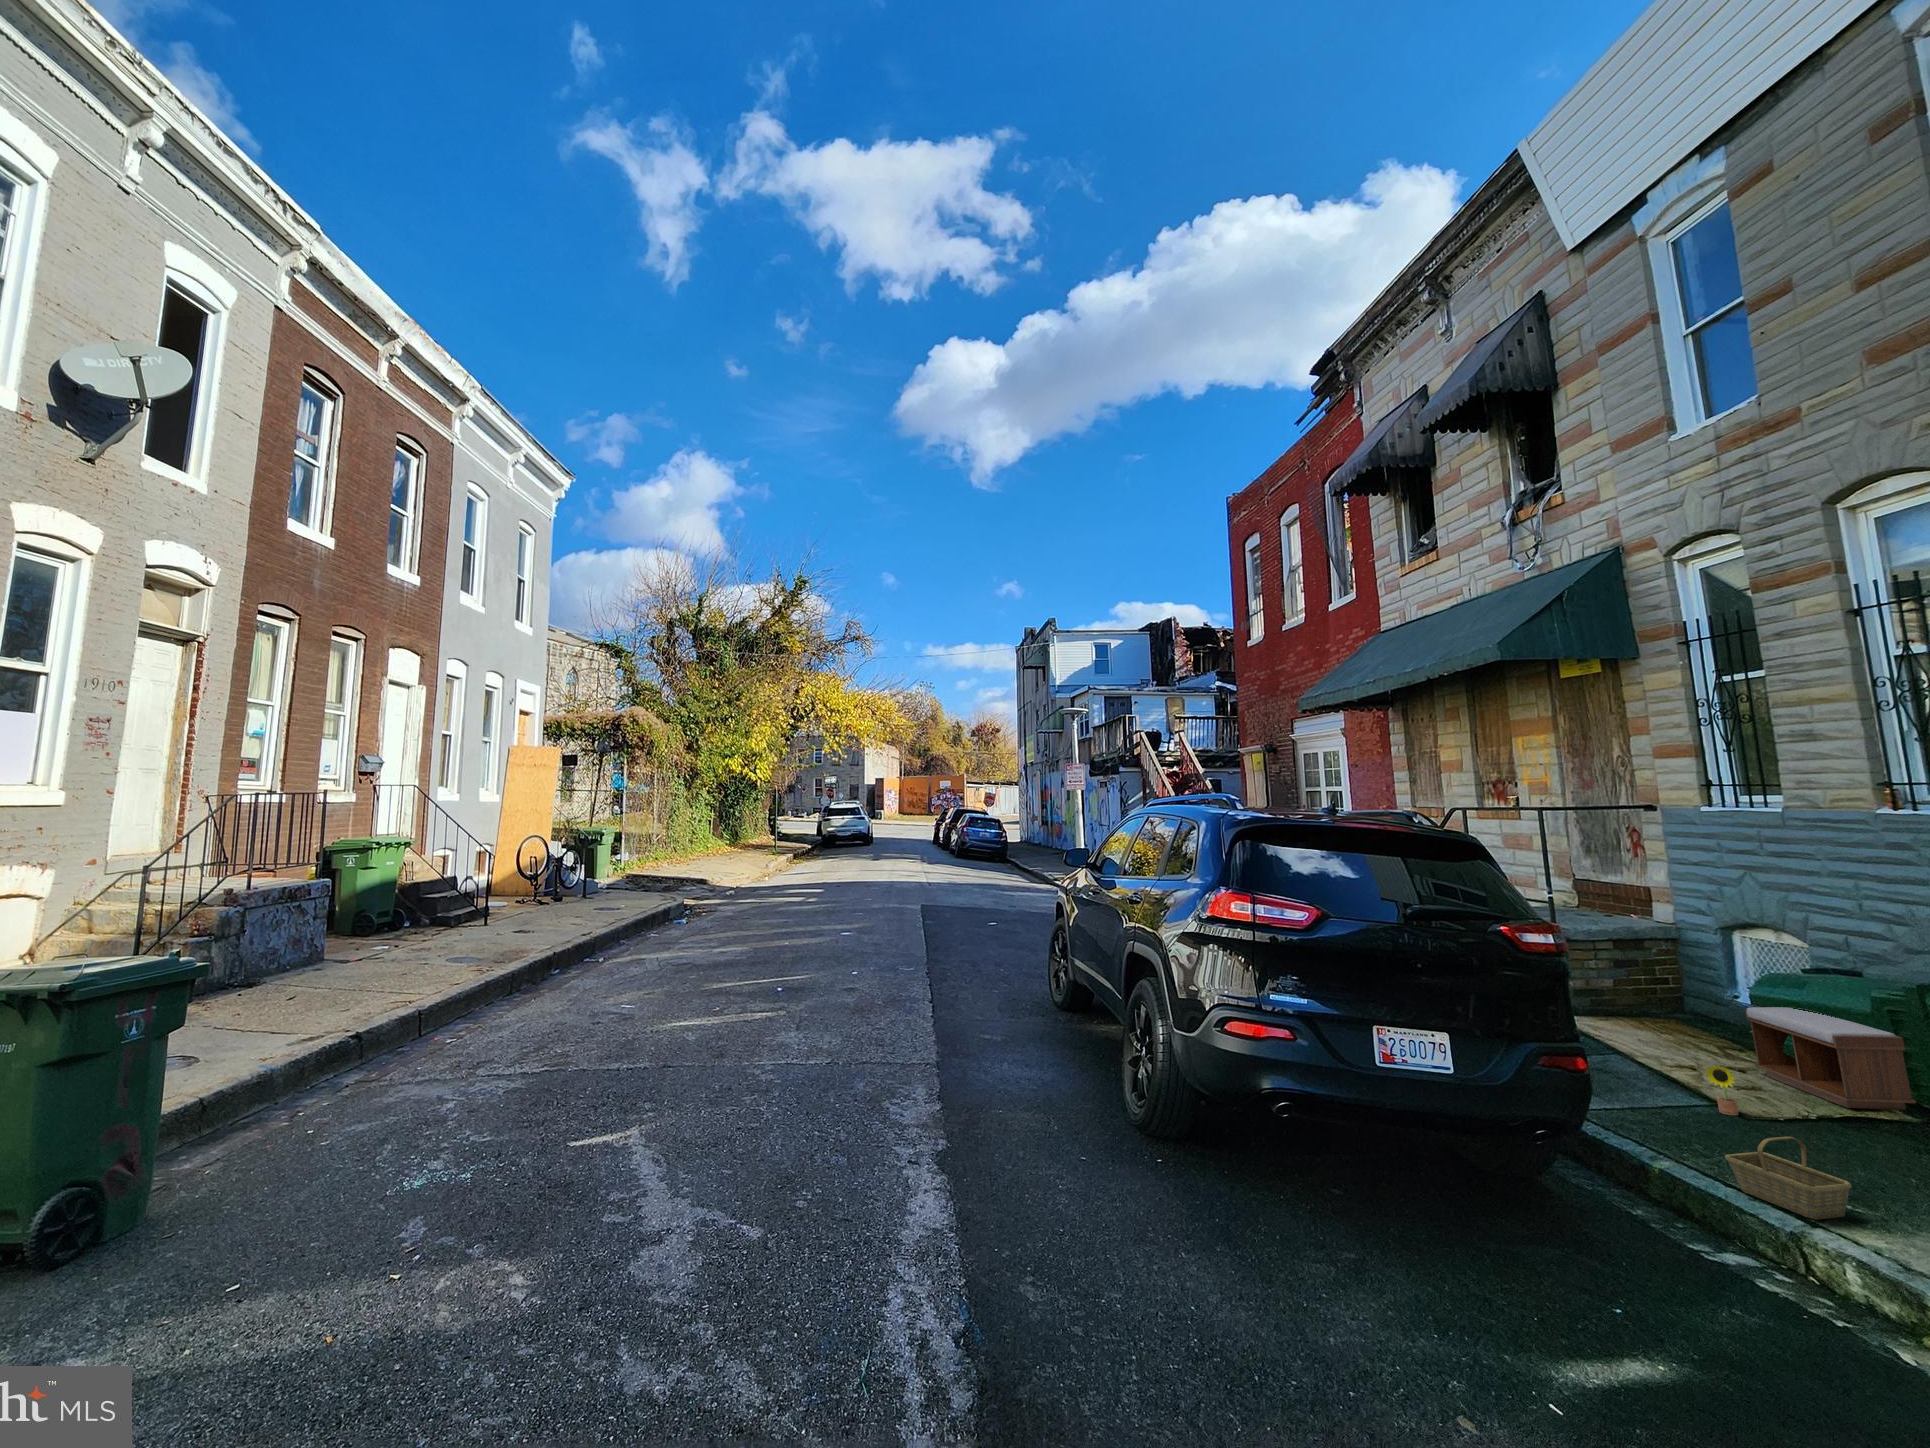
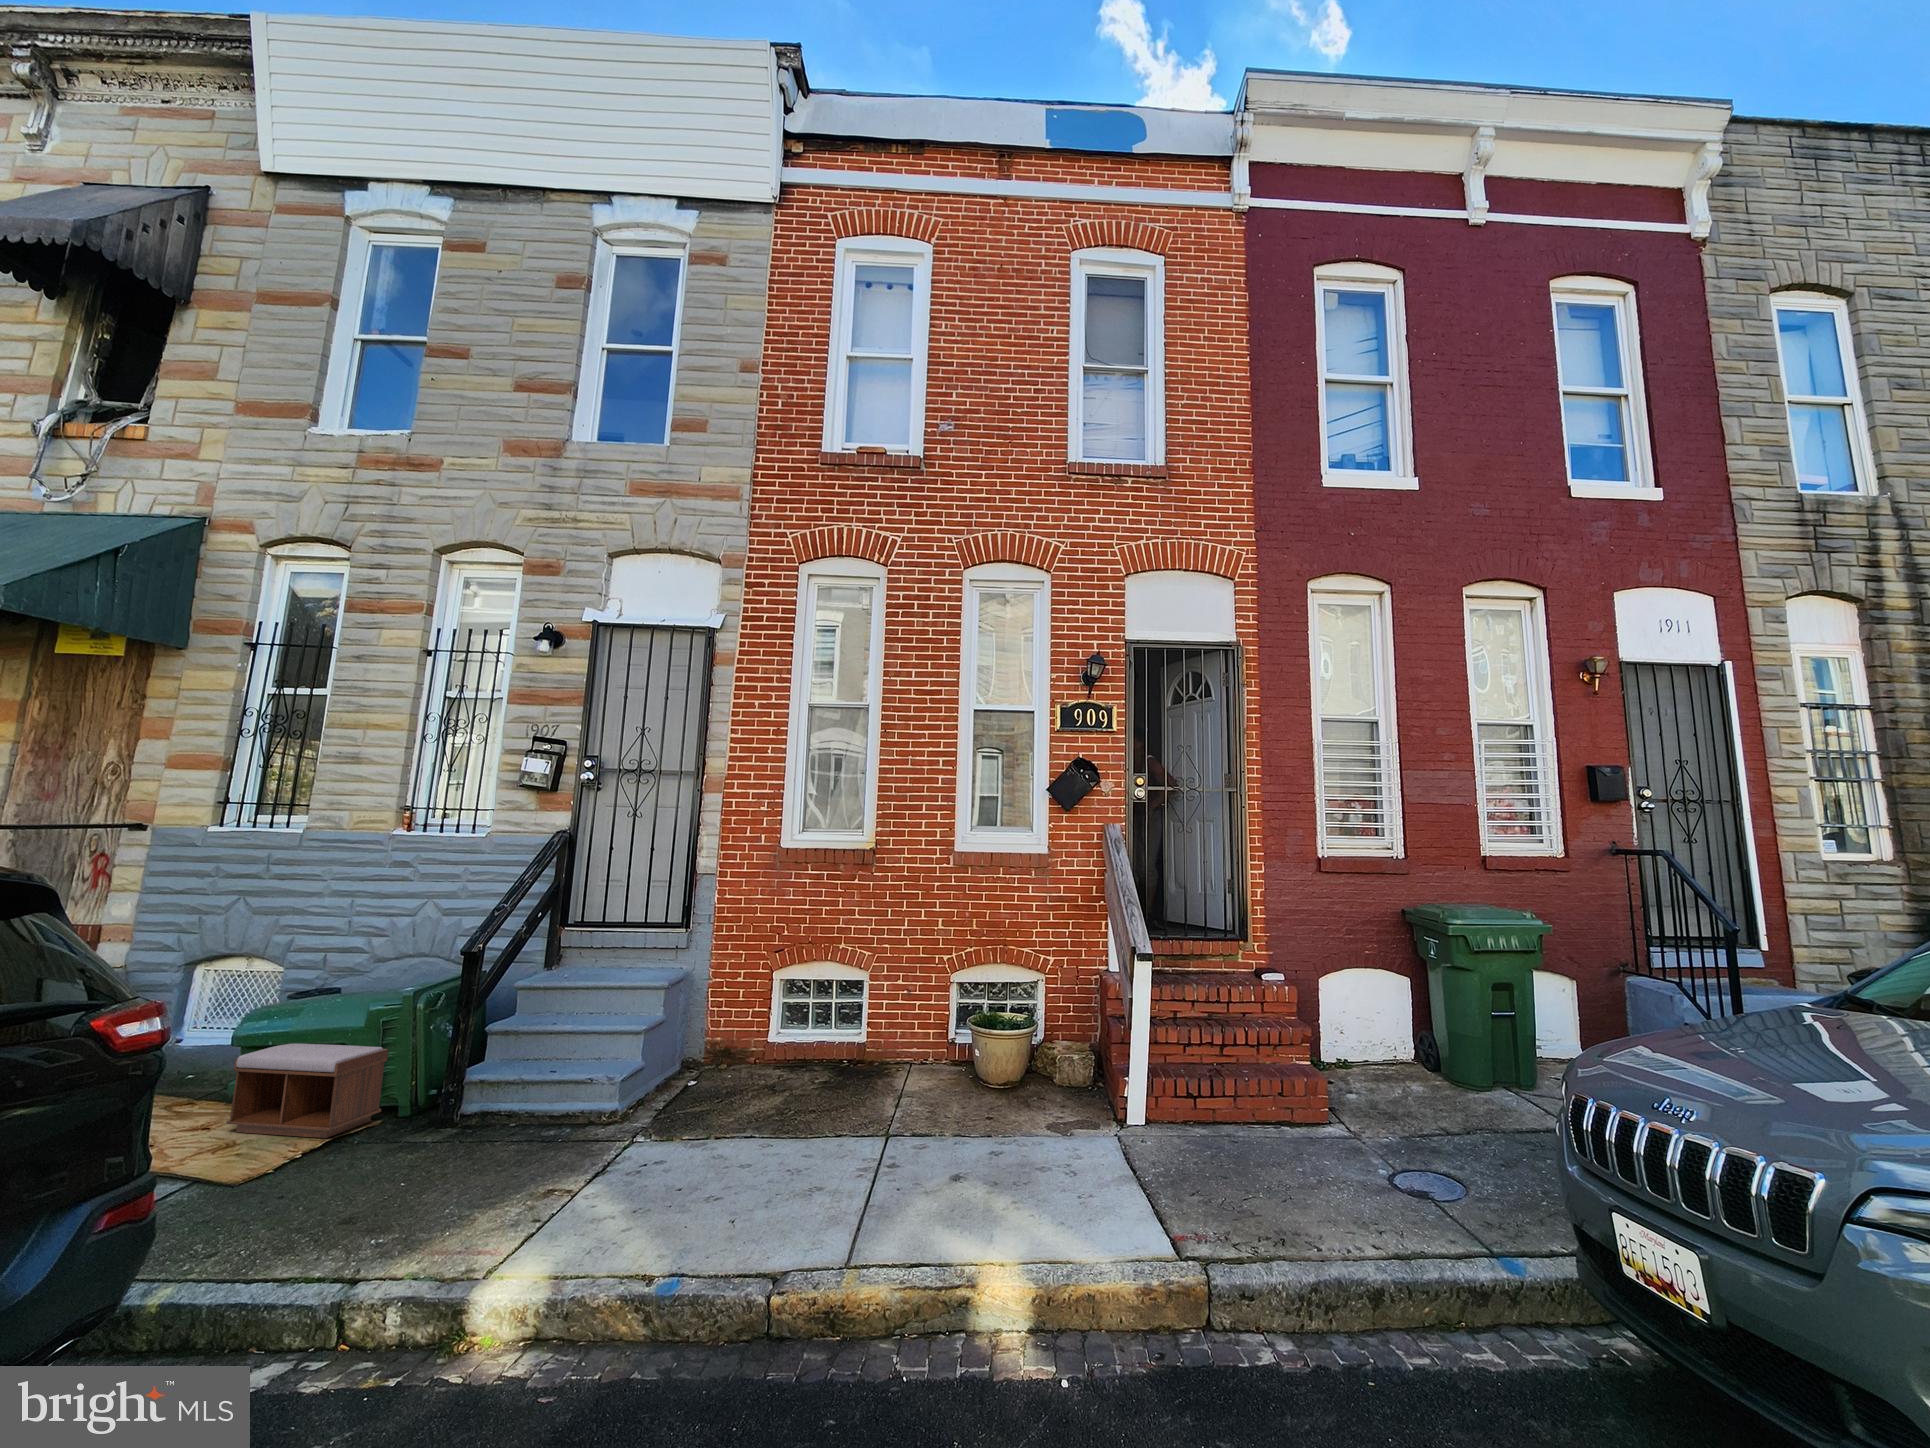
decorative plant: present [1705,1065,1738,1115] -> none [202,1134,241,1195]
basket: present [1725,1137,1852,1220] -> none [264,1187,392,1280]

